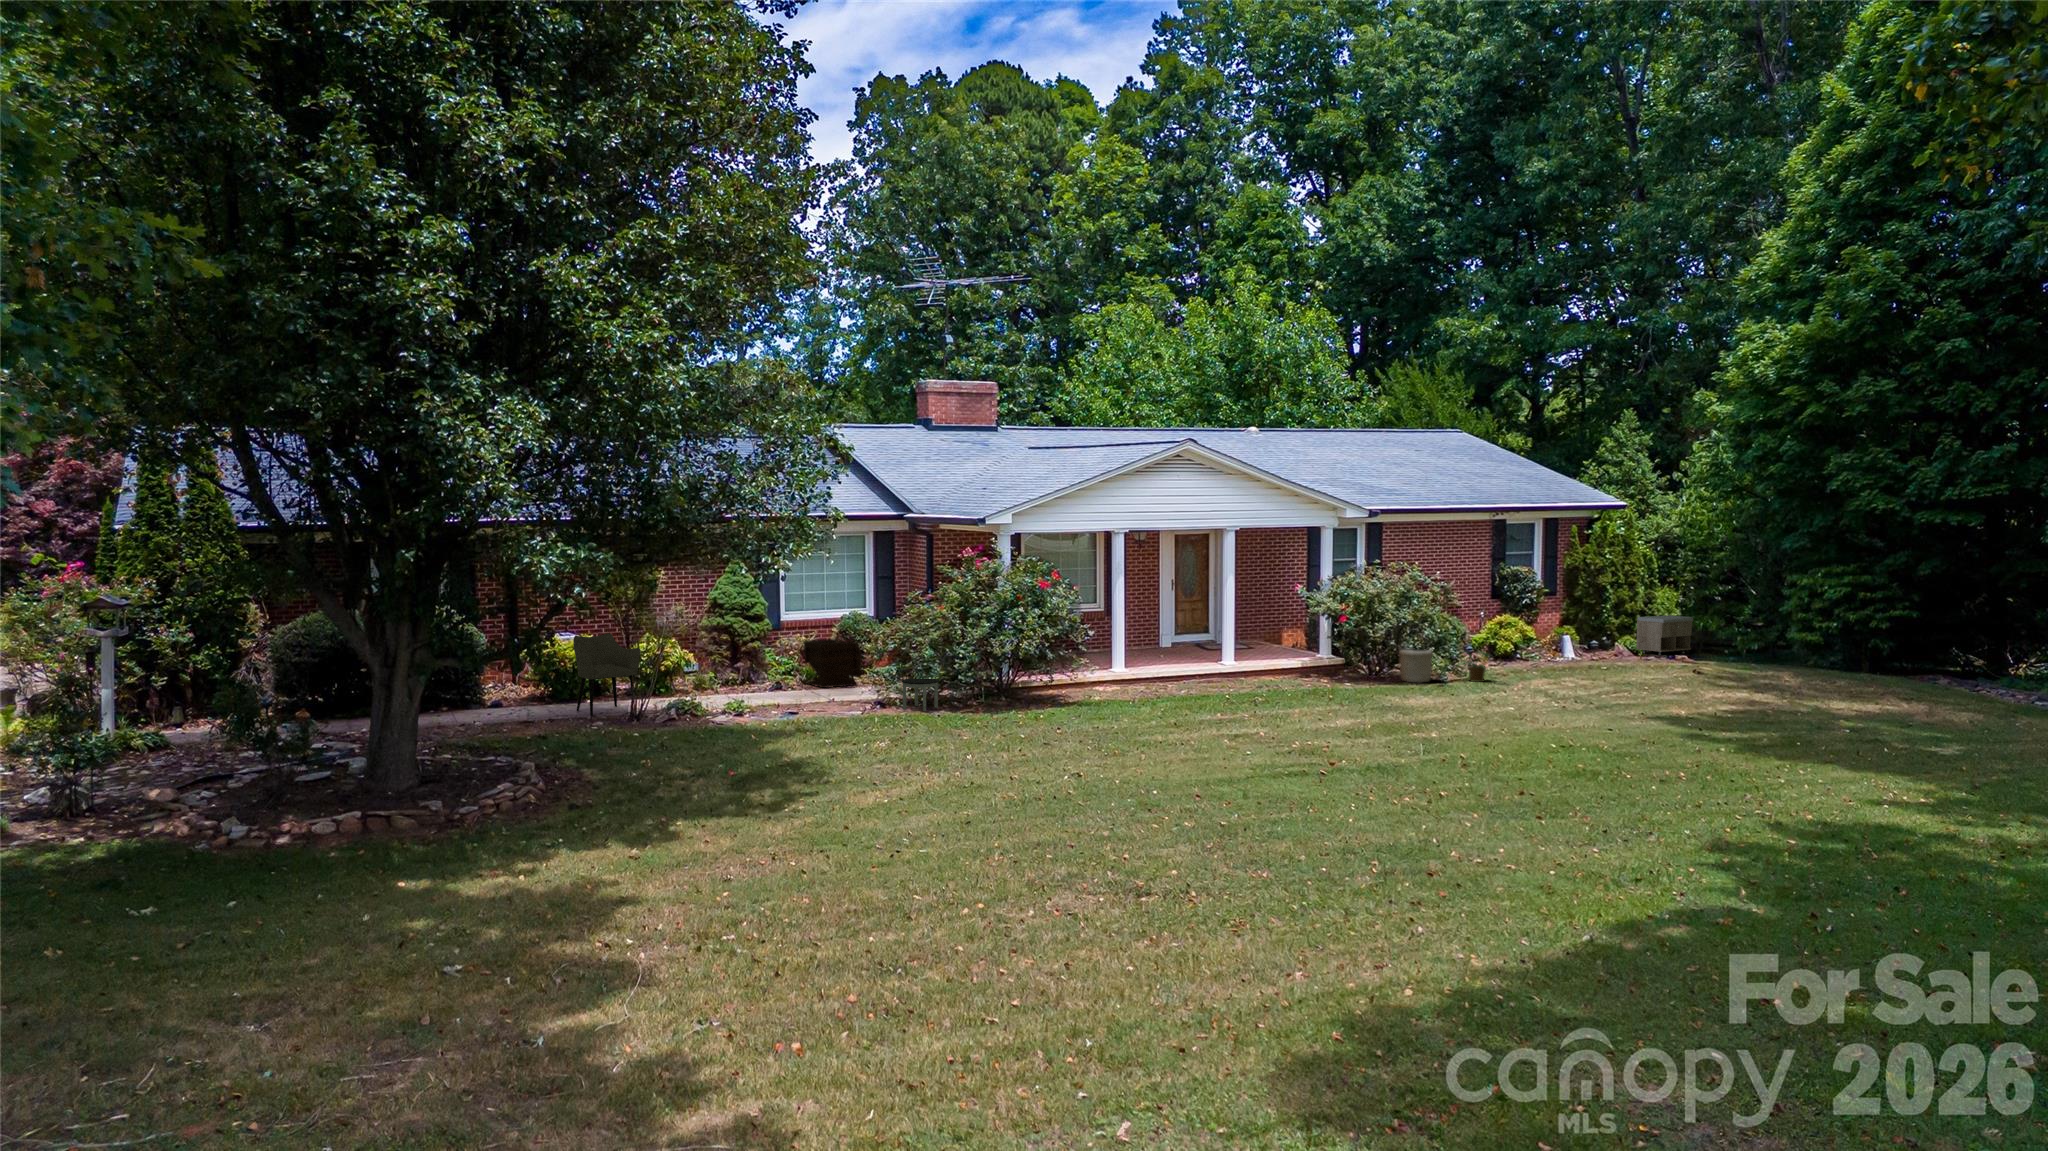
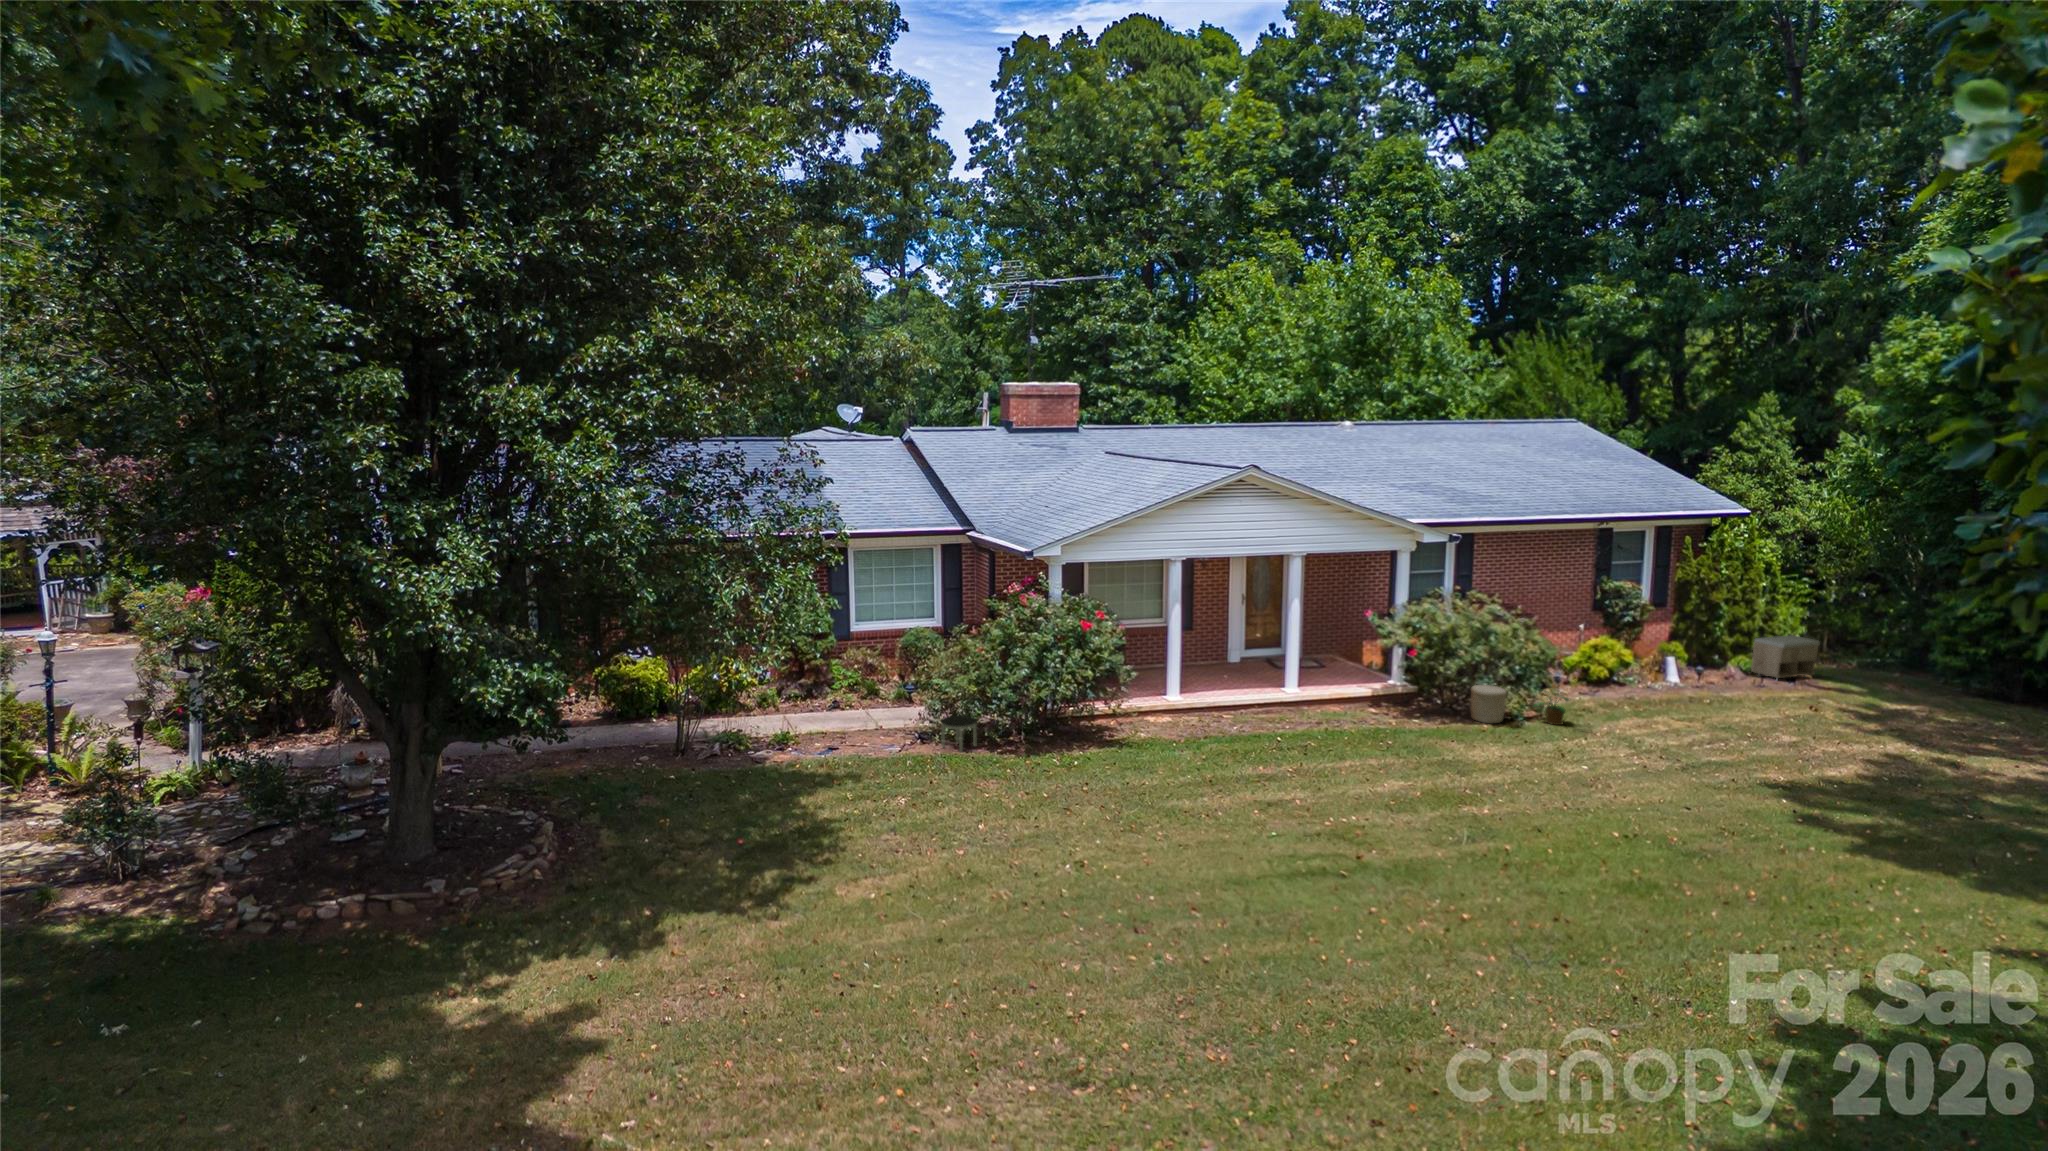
armchair: present [573,633,640,716] -> none [638,660,698,744]
wooden crate: present [803,639,862,688] -> none [868,652,922,705]

